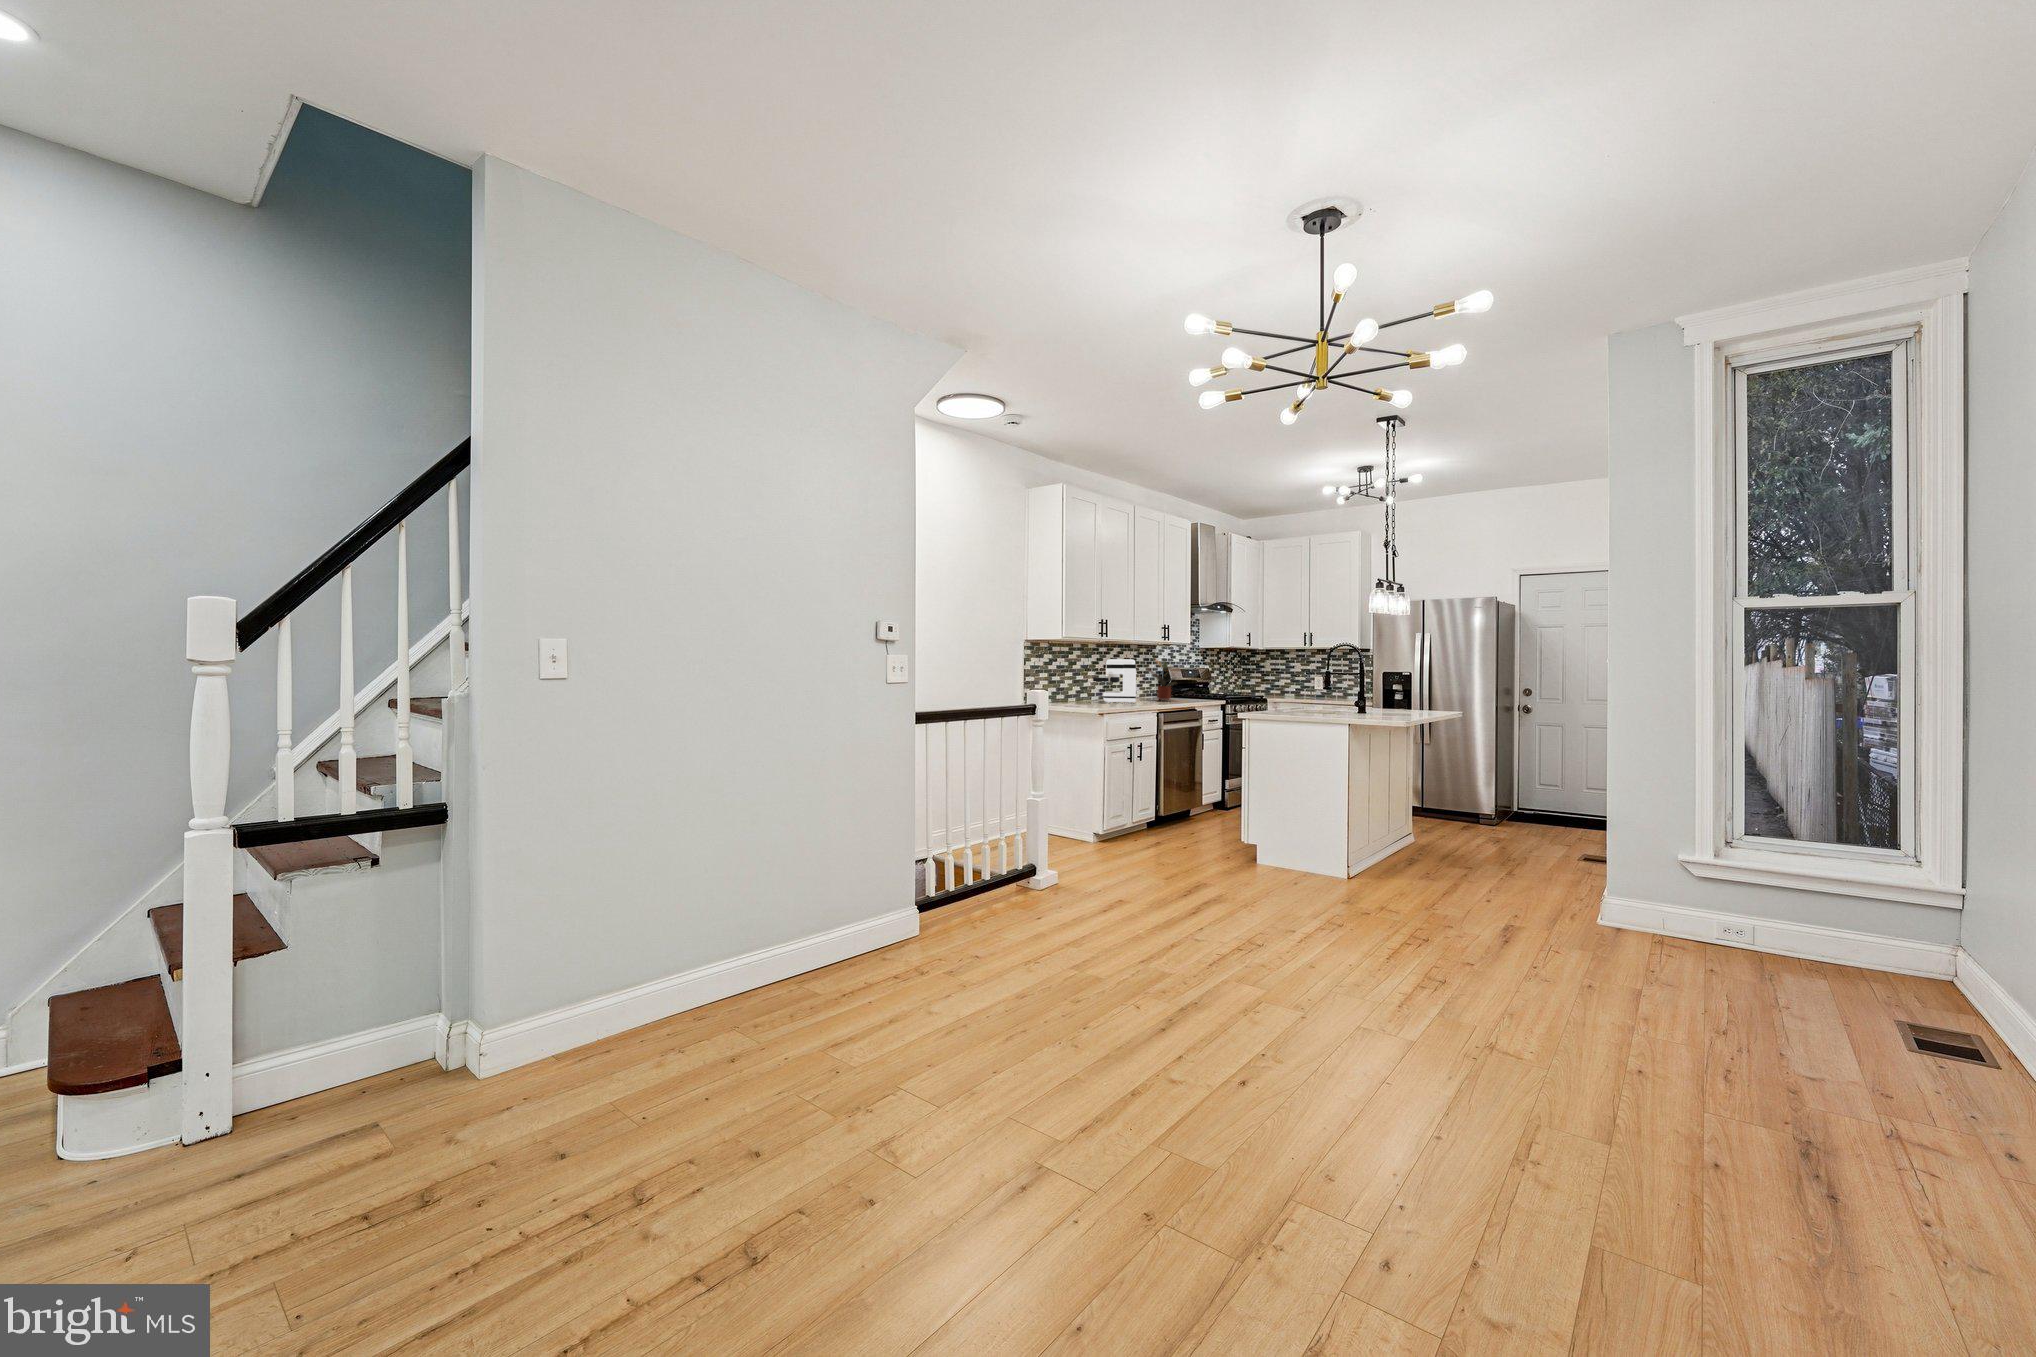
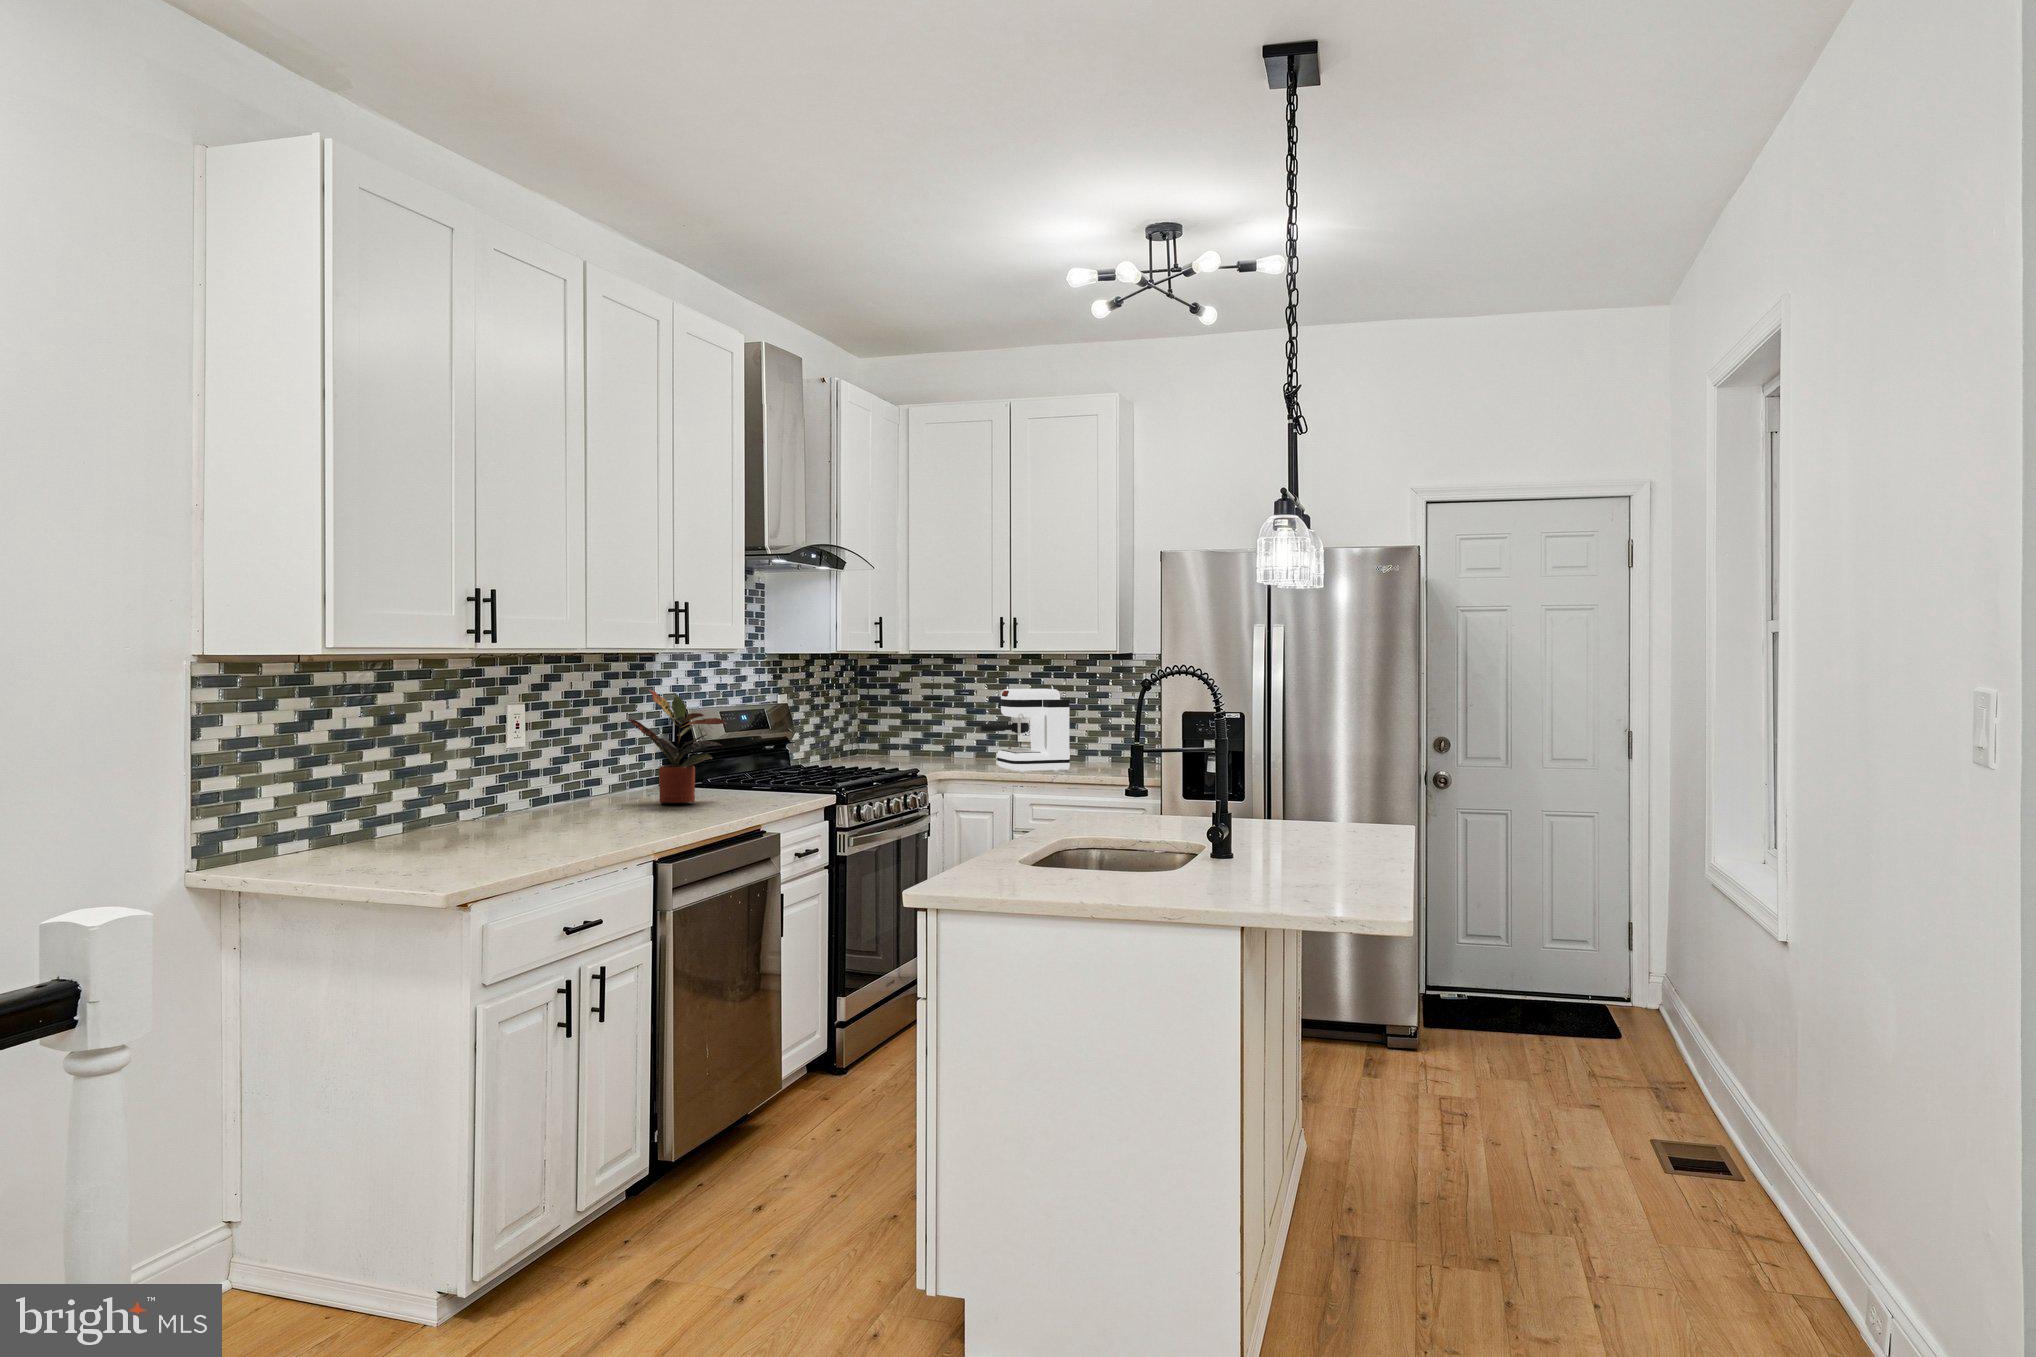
coffee maker: present [1093,659,1136,703] -> present [980,689,1070,773]

